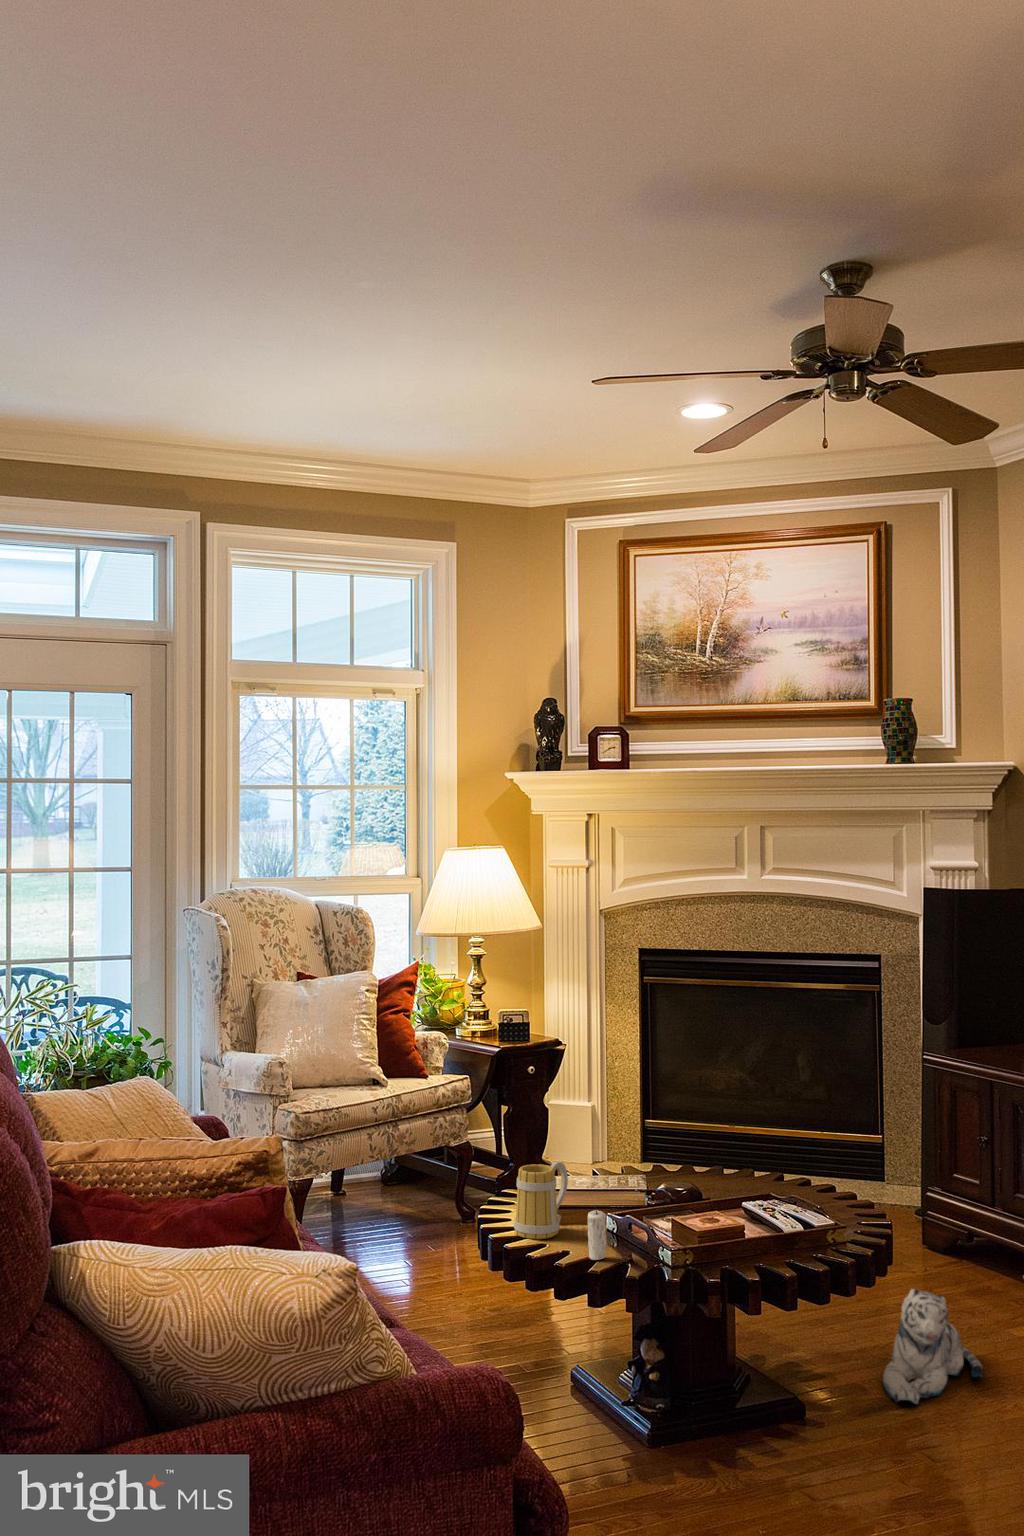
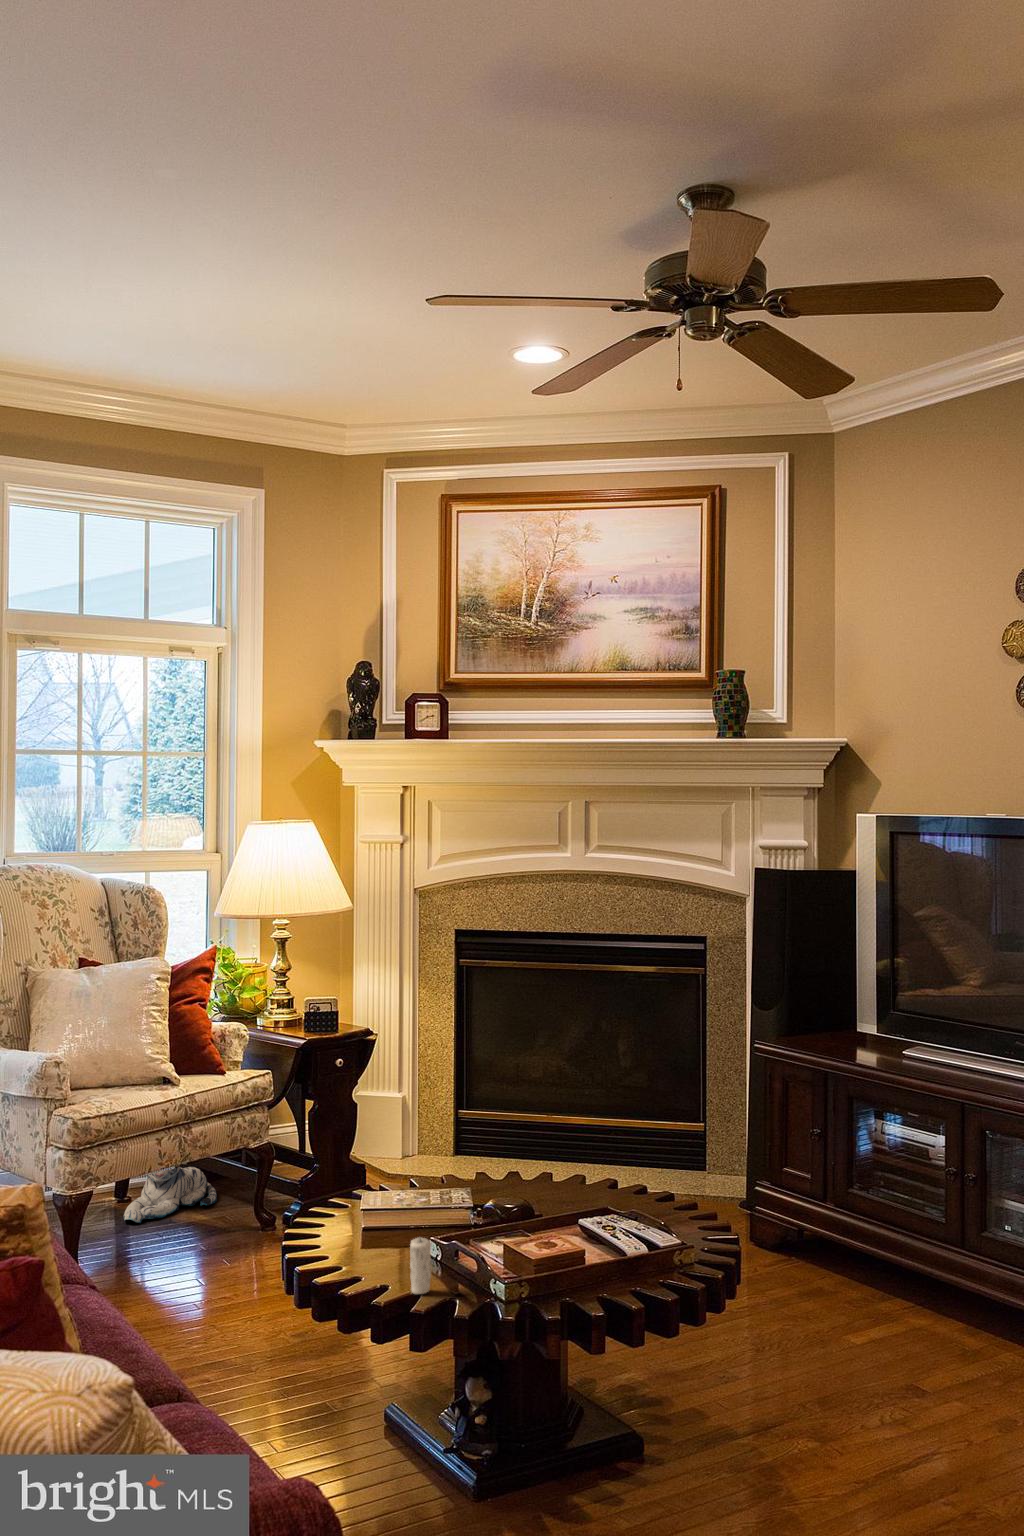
mug: present [514,1161,568,1239] -> none [324,1179,386,1270]
plush toy: present [883,1289,983,1404] -> present [123,1167,217,1223]

